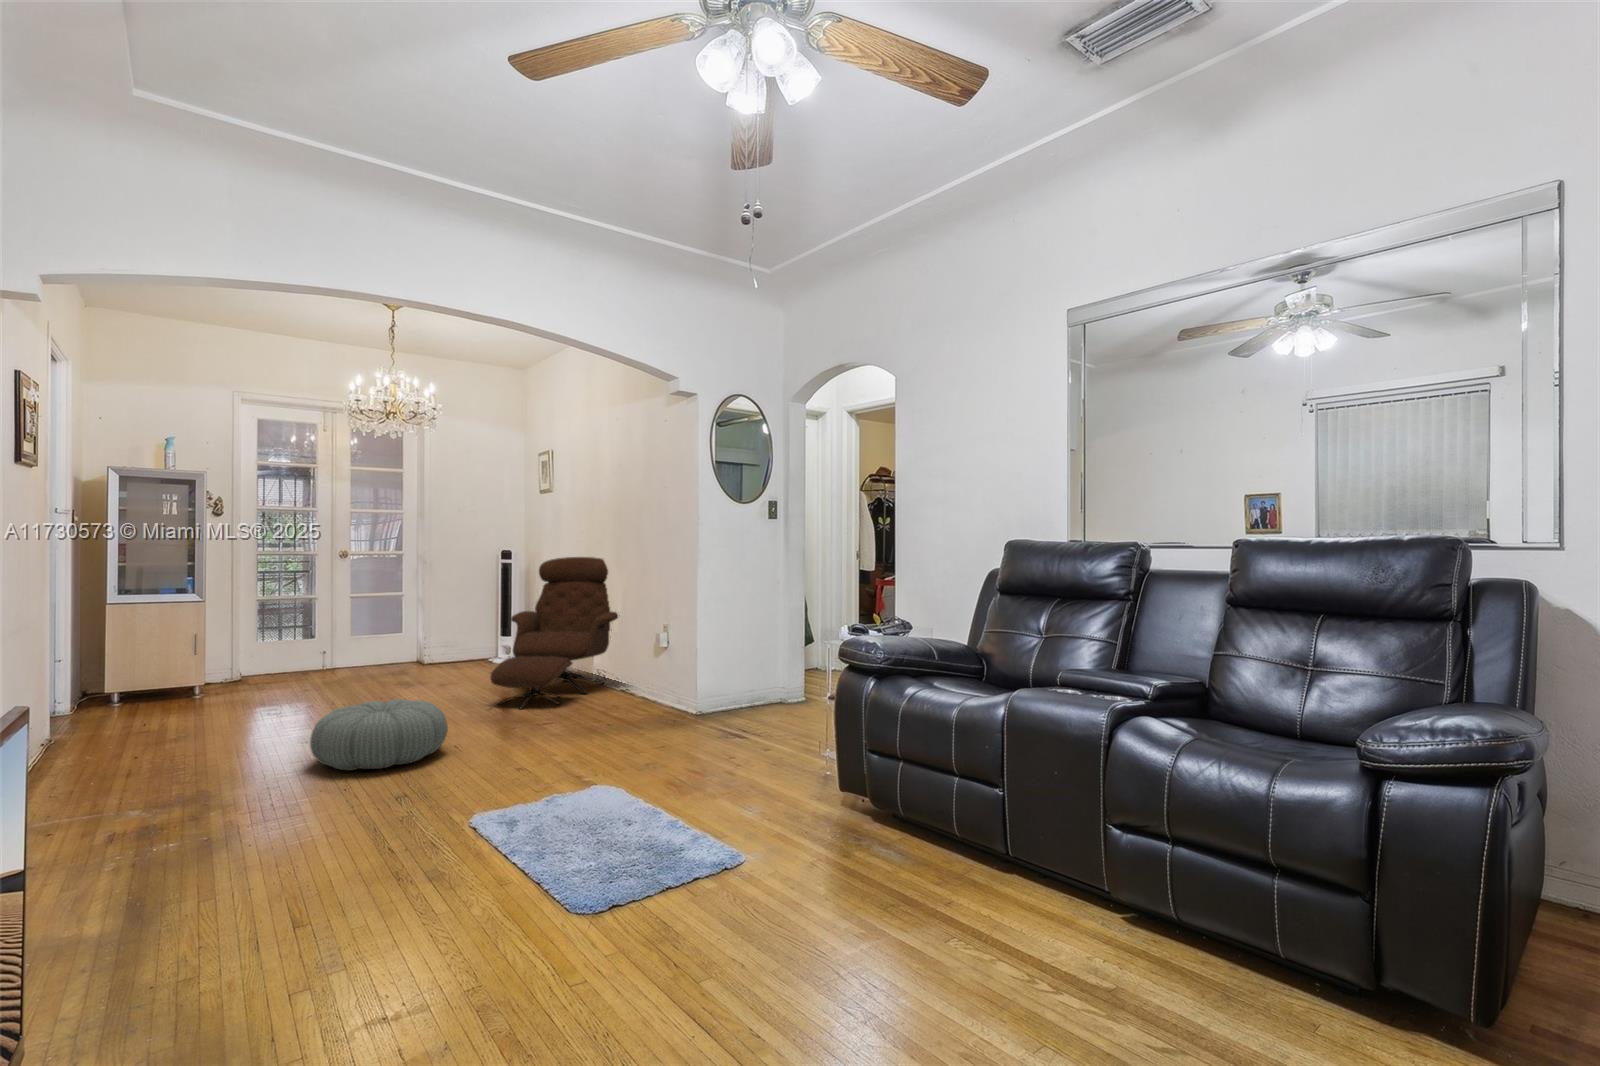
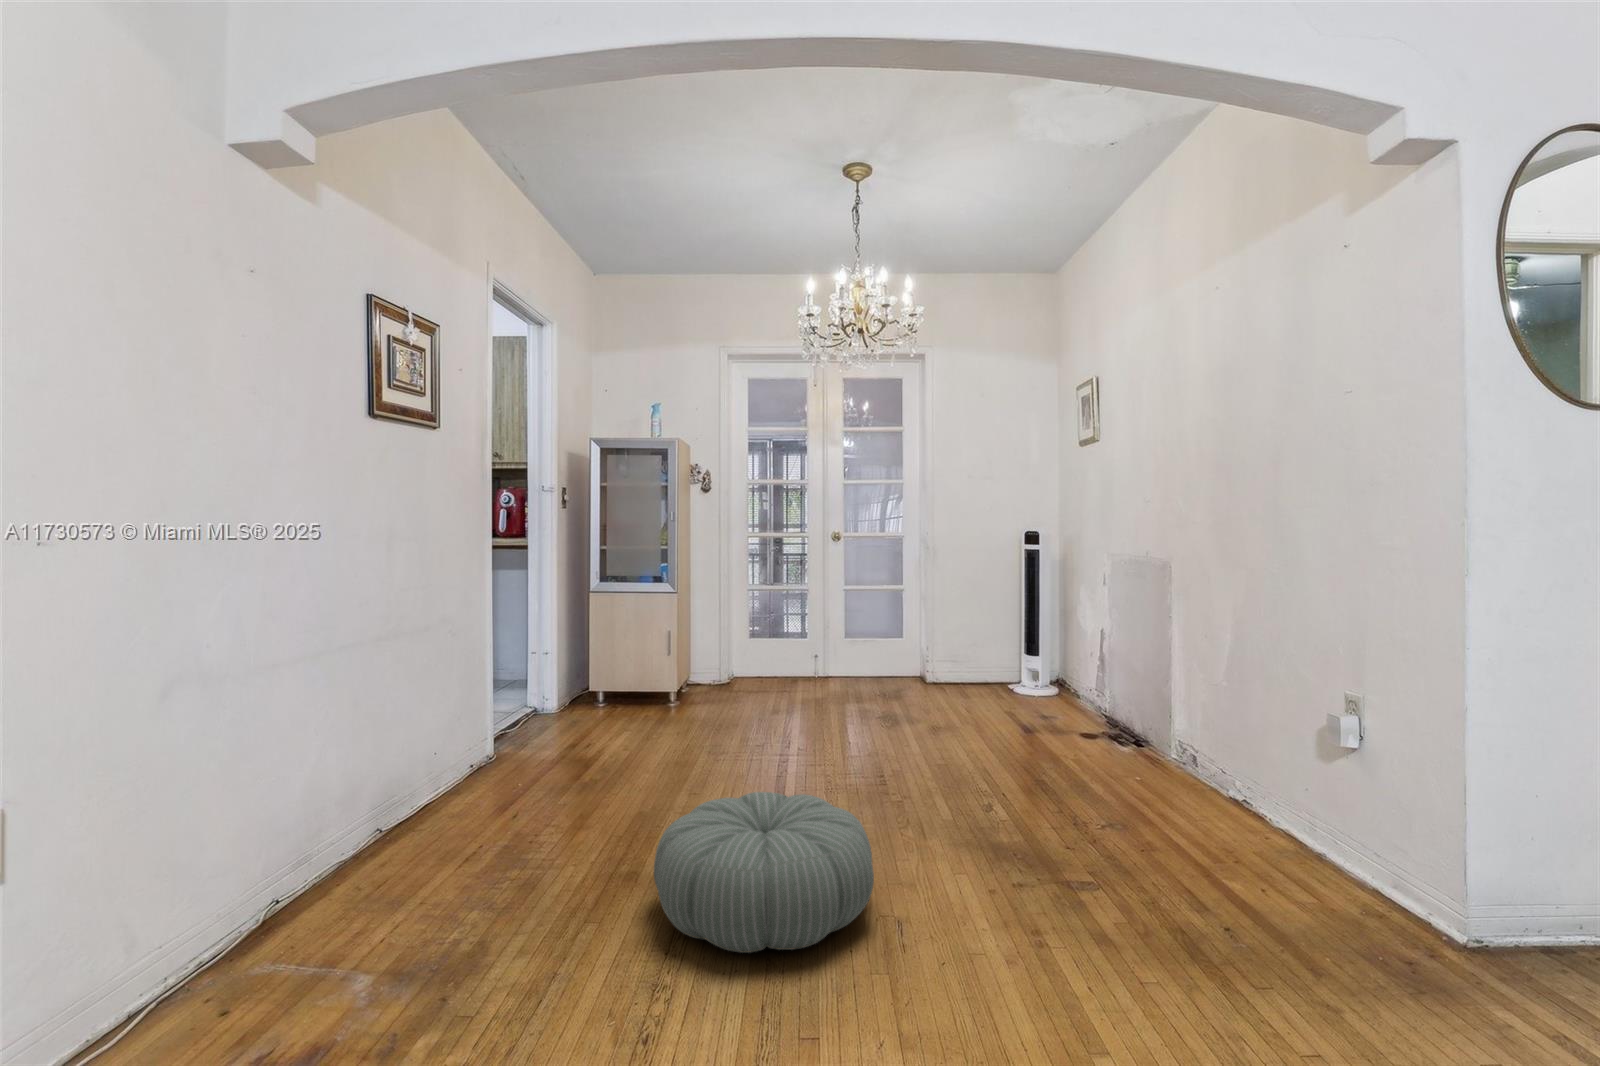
lounge chair: present [491,557,618,709] -> none [985,540,1224,819]

